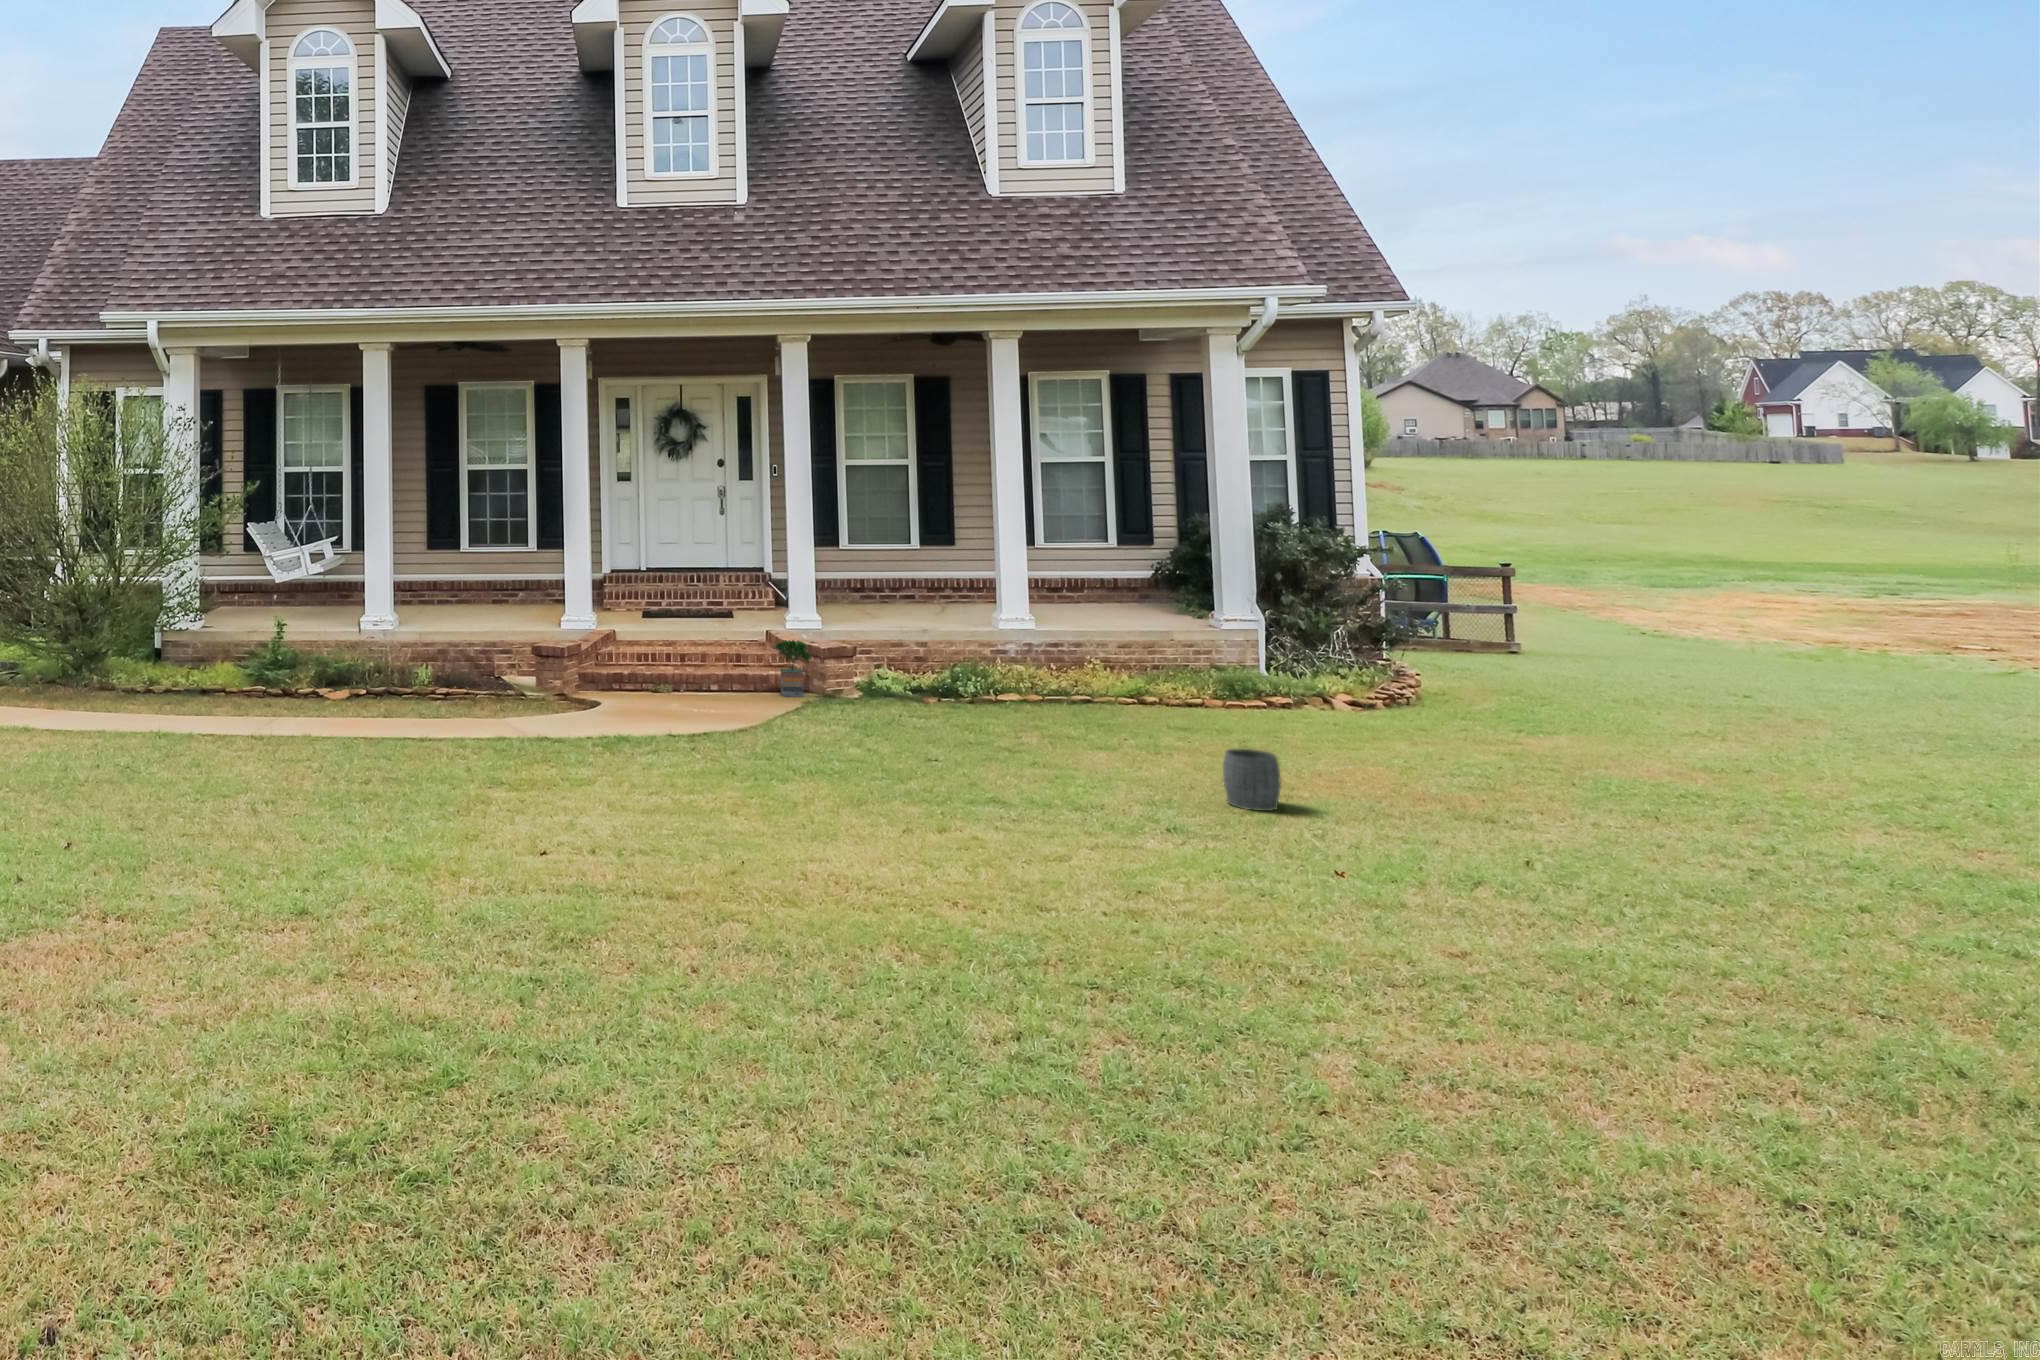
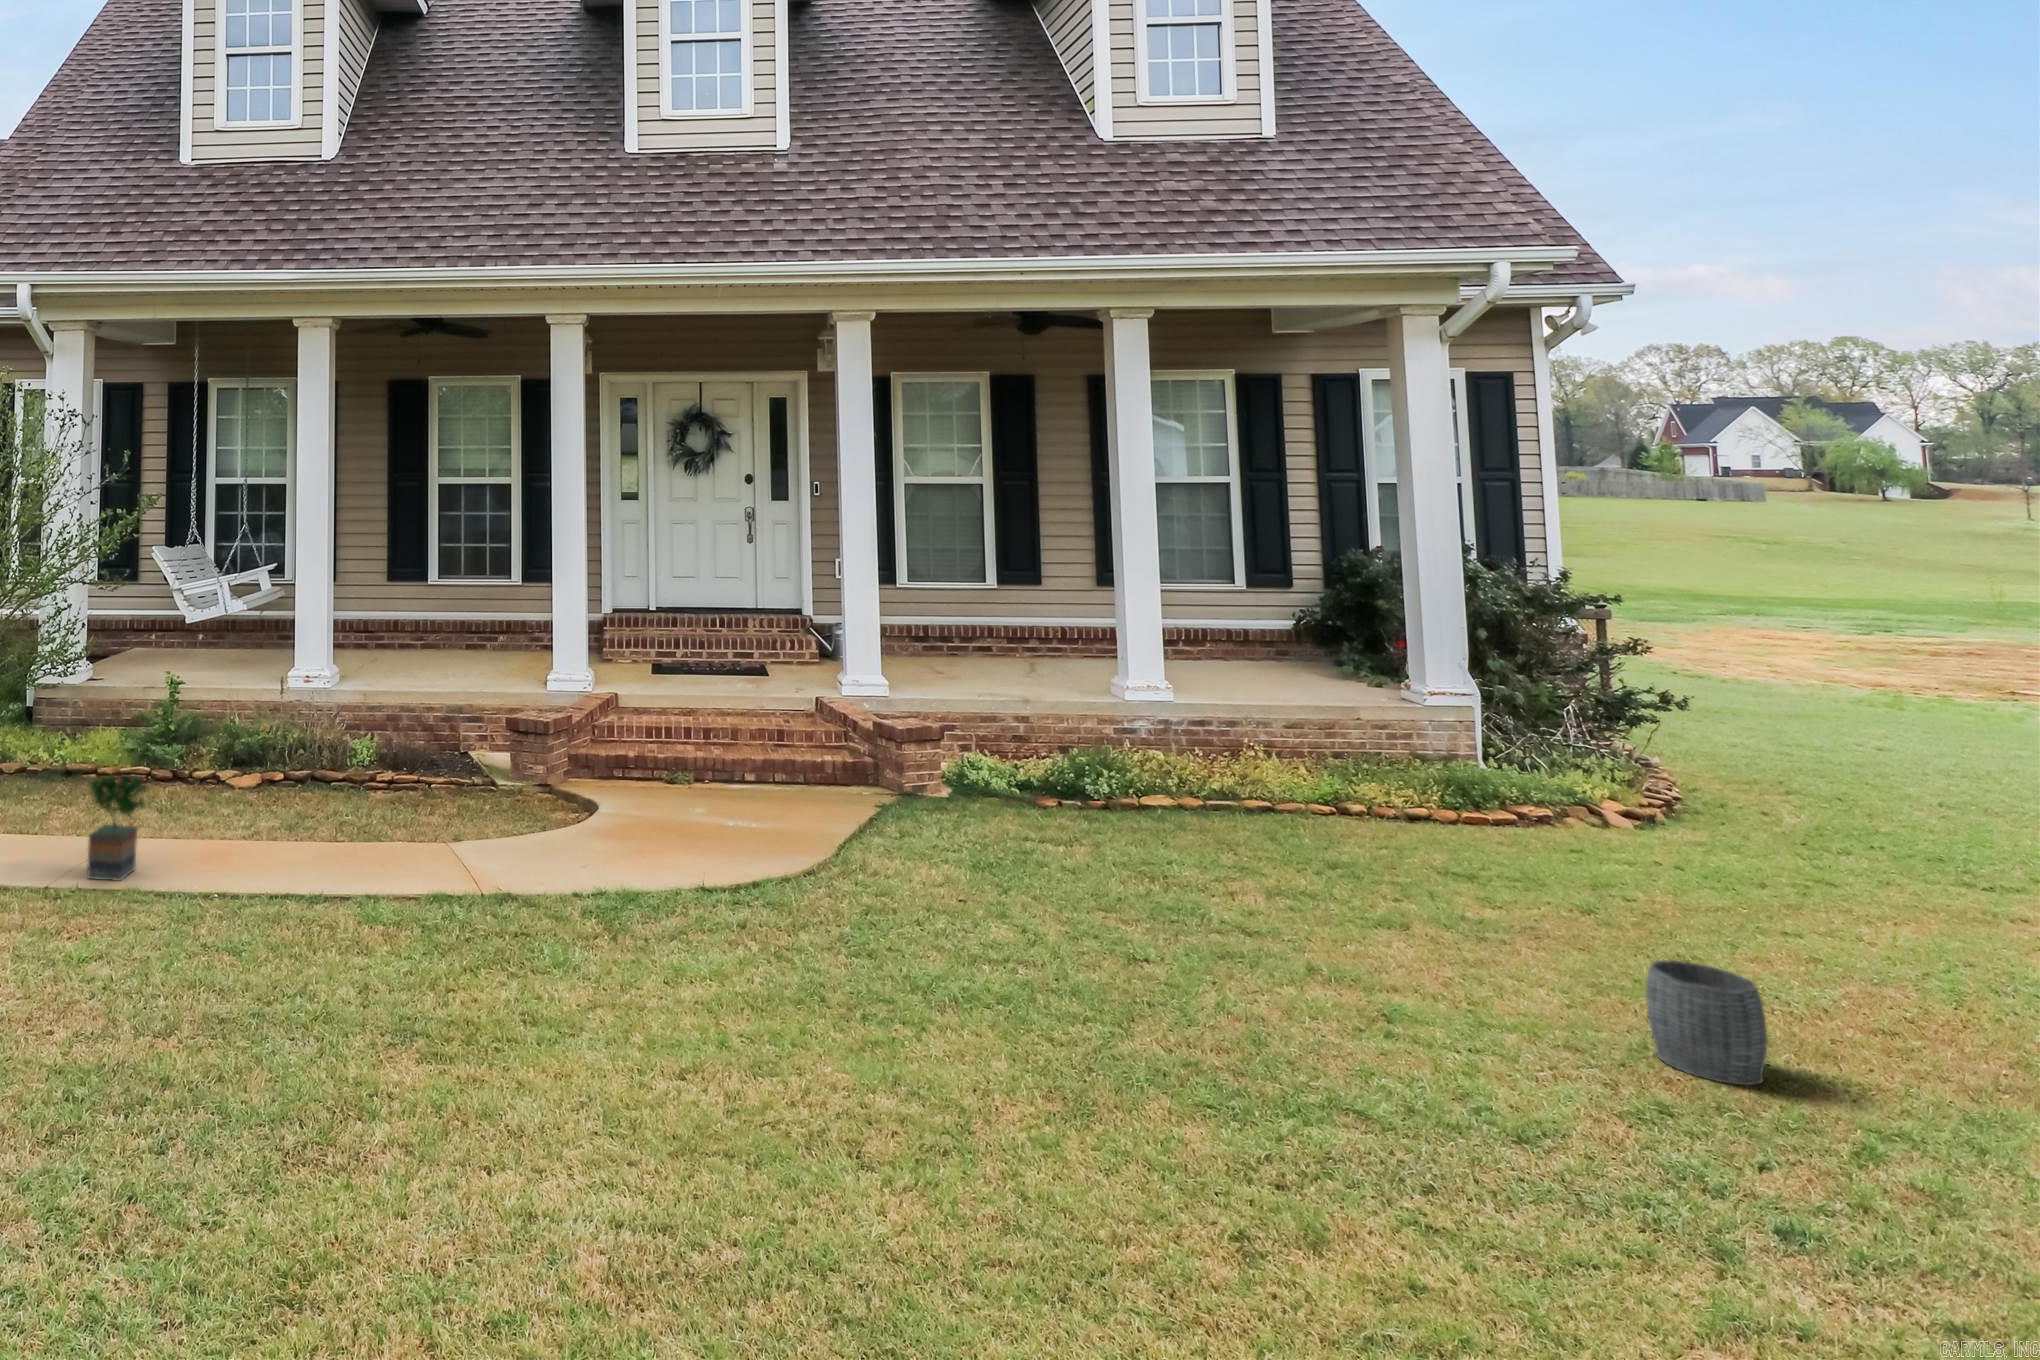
potted tree: present [775,640,811,697] -> present [87,775,149,881]

